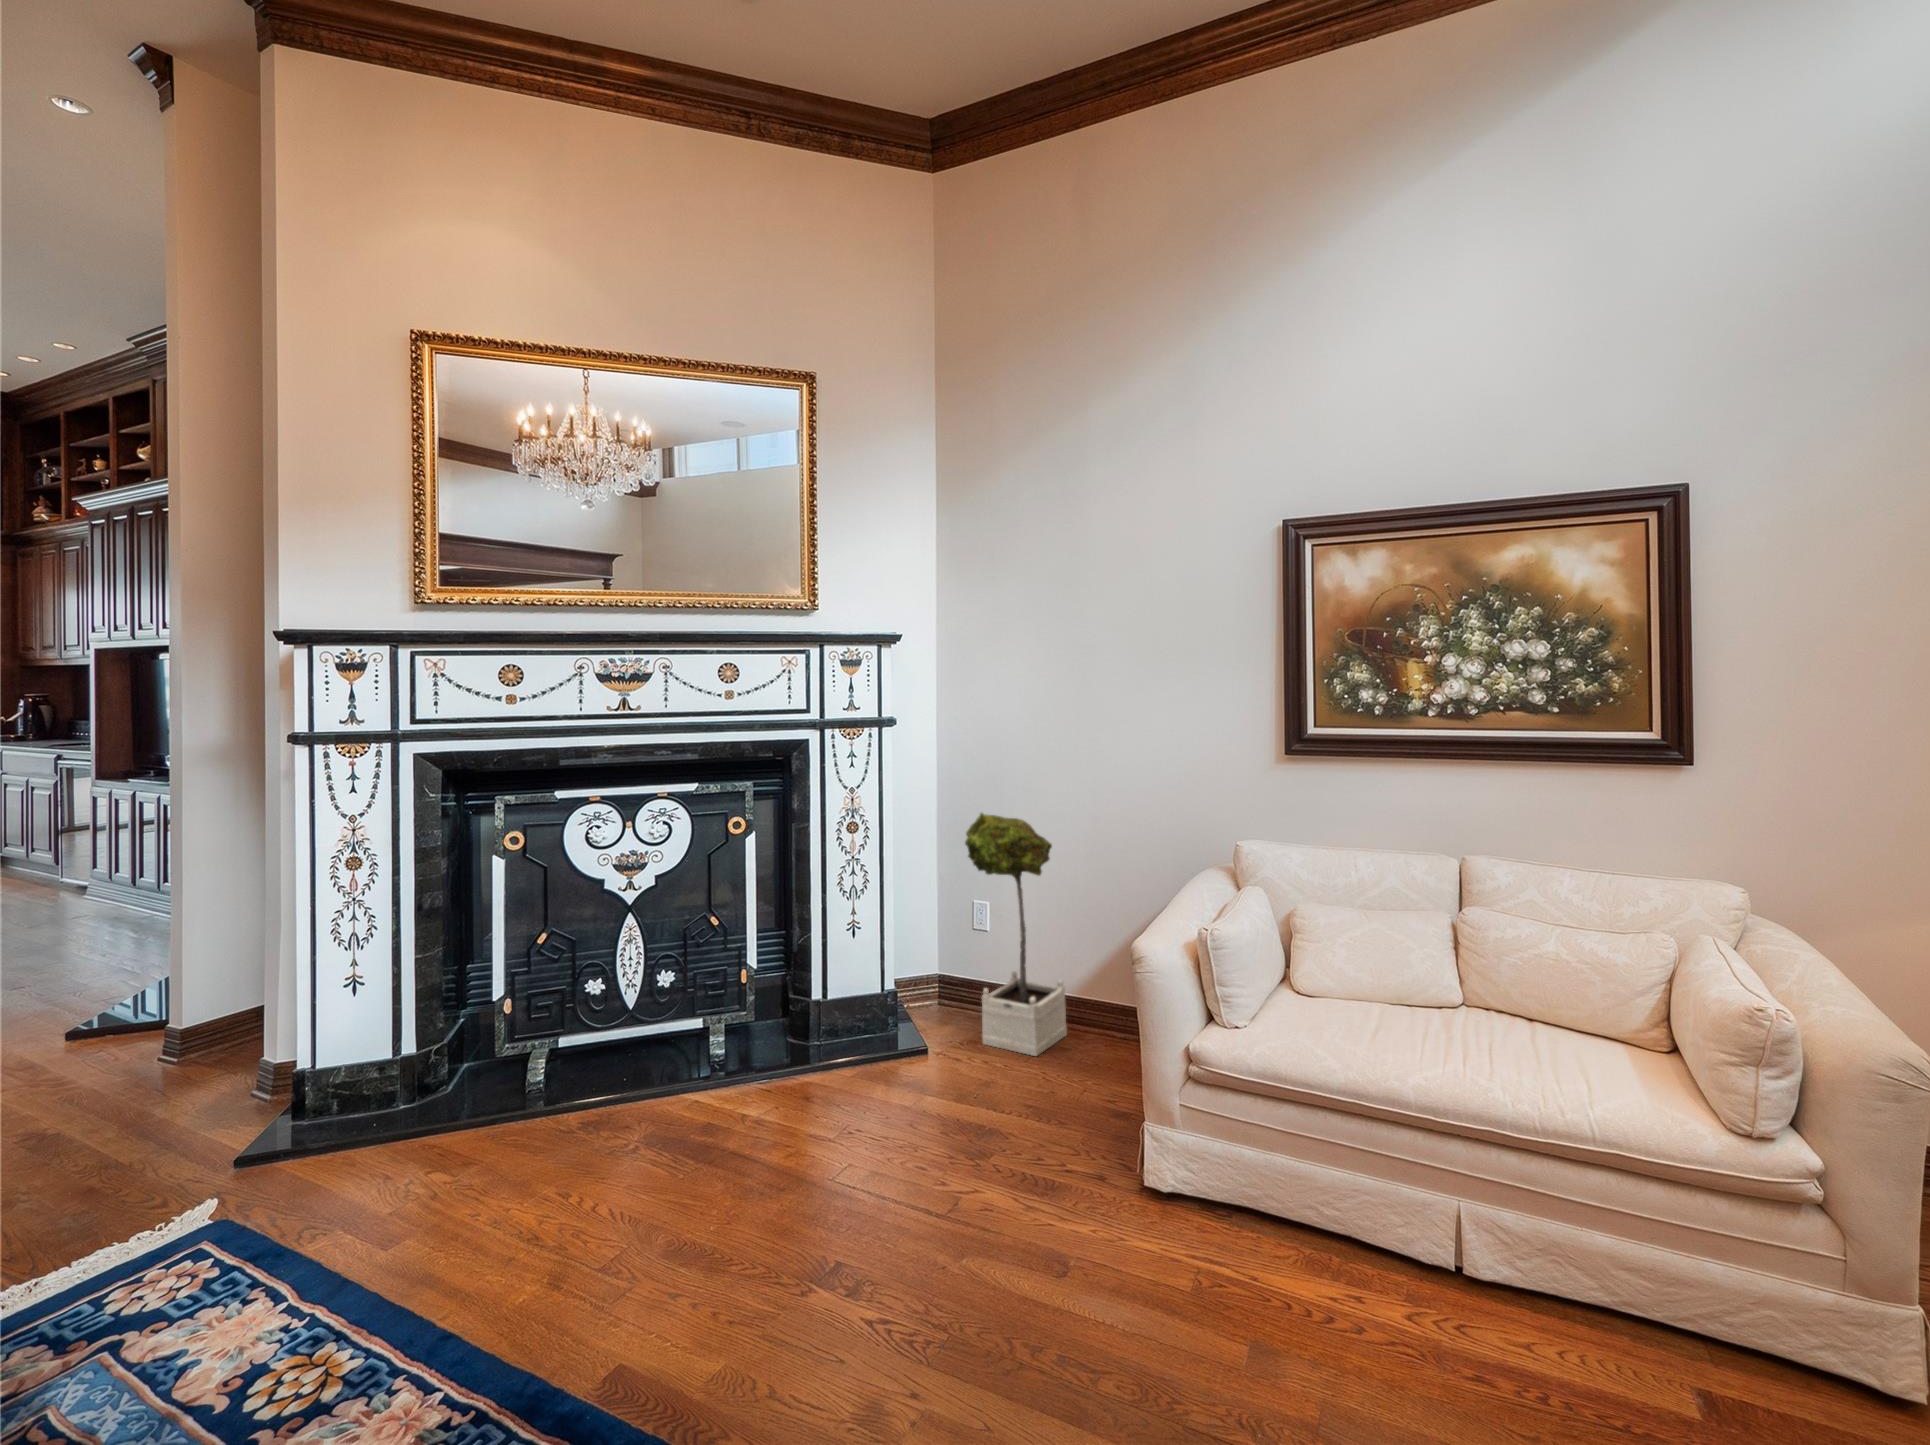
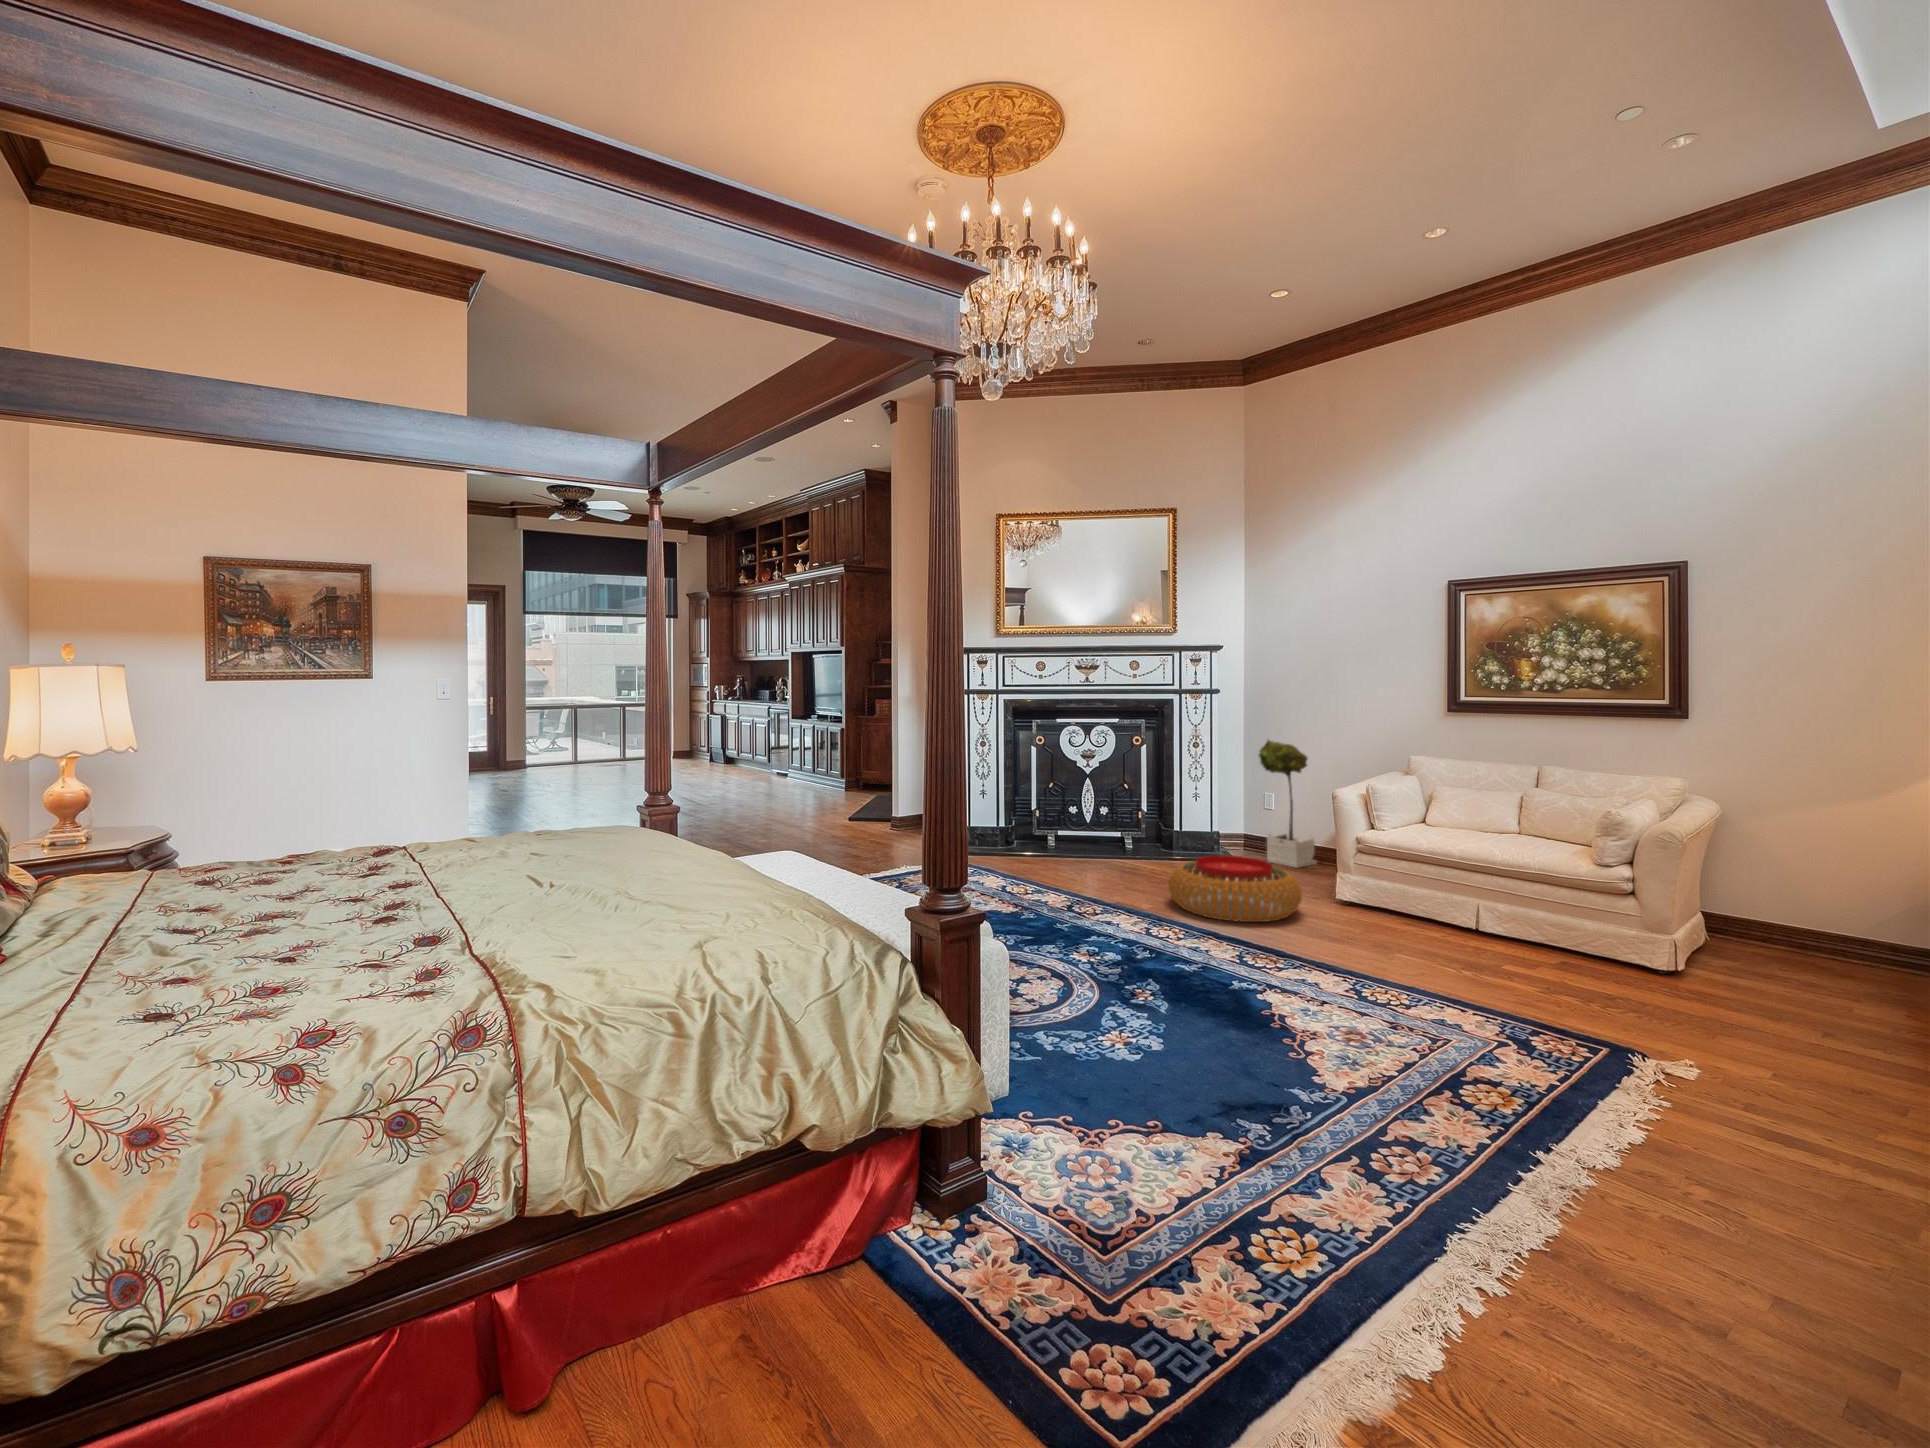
pouf: none [767,1124,1085,1374] -> present [1169,855,1302,922]

